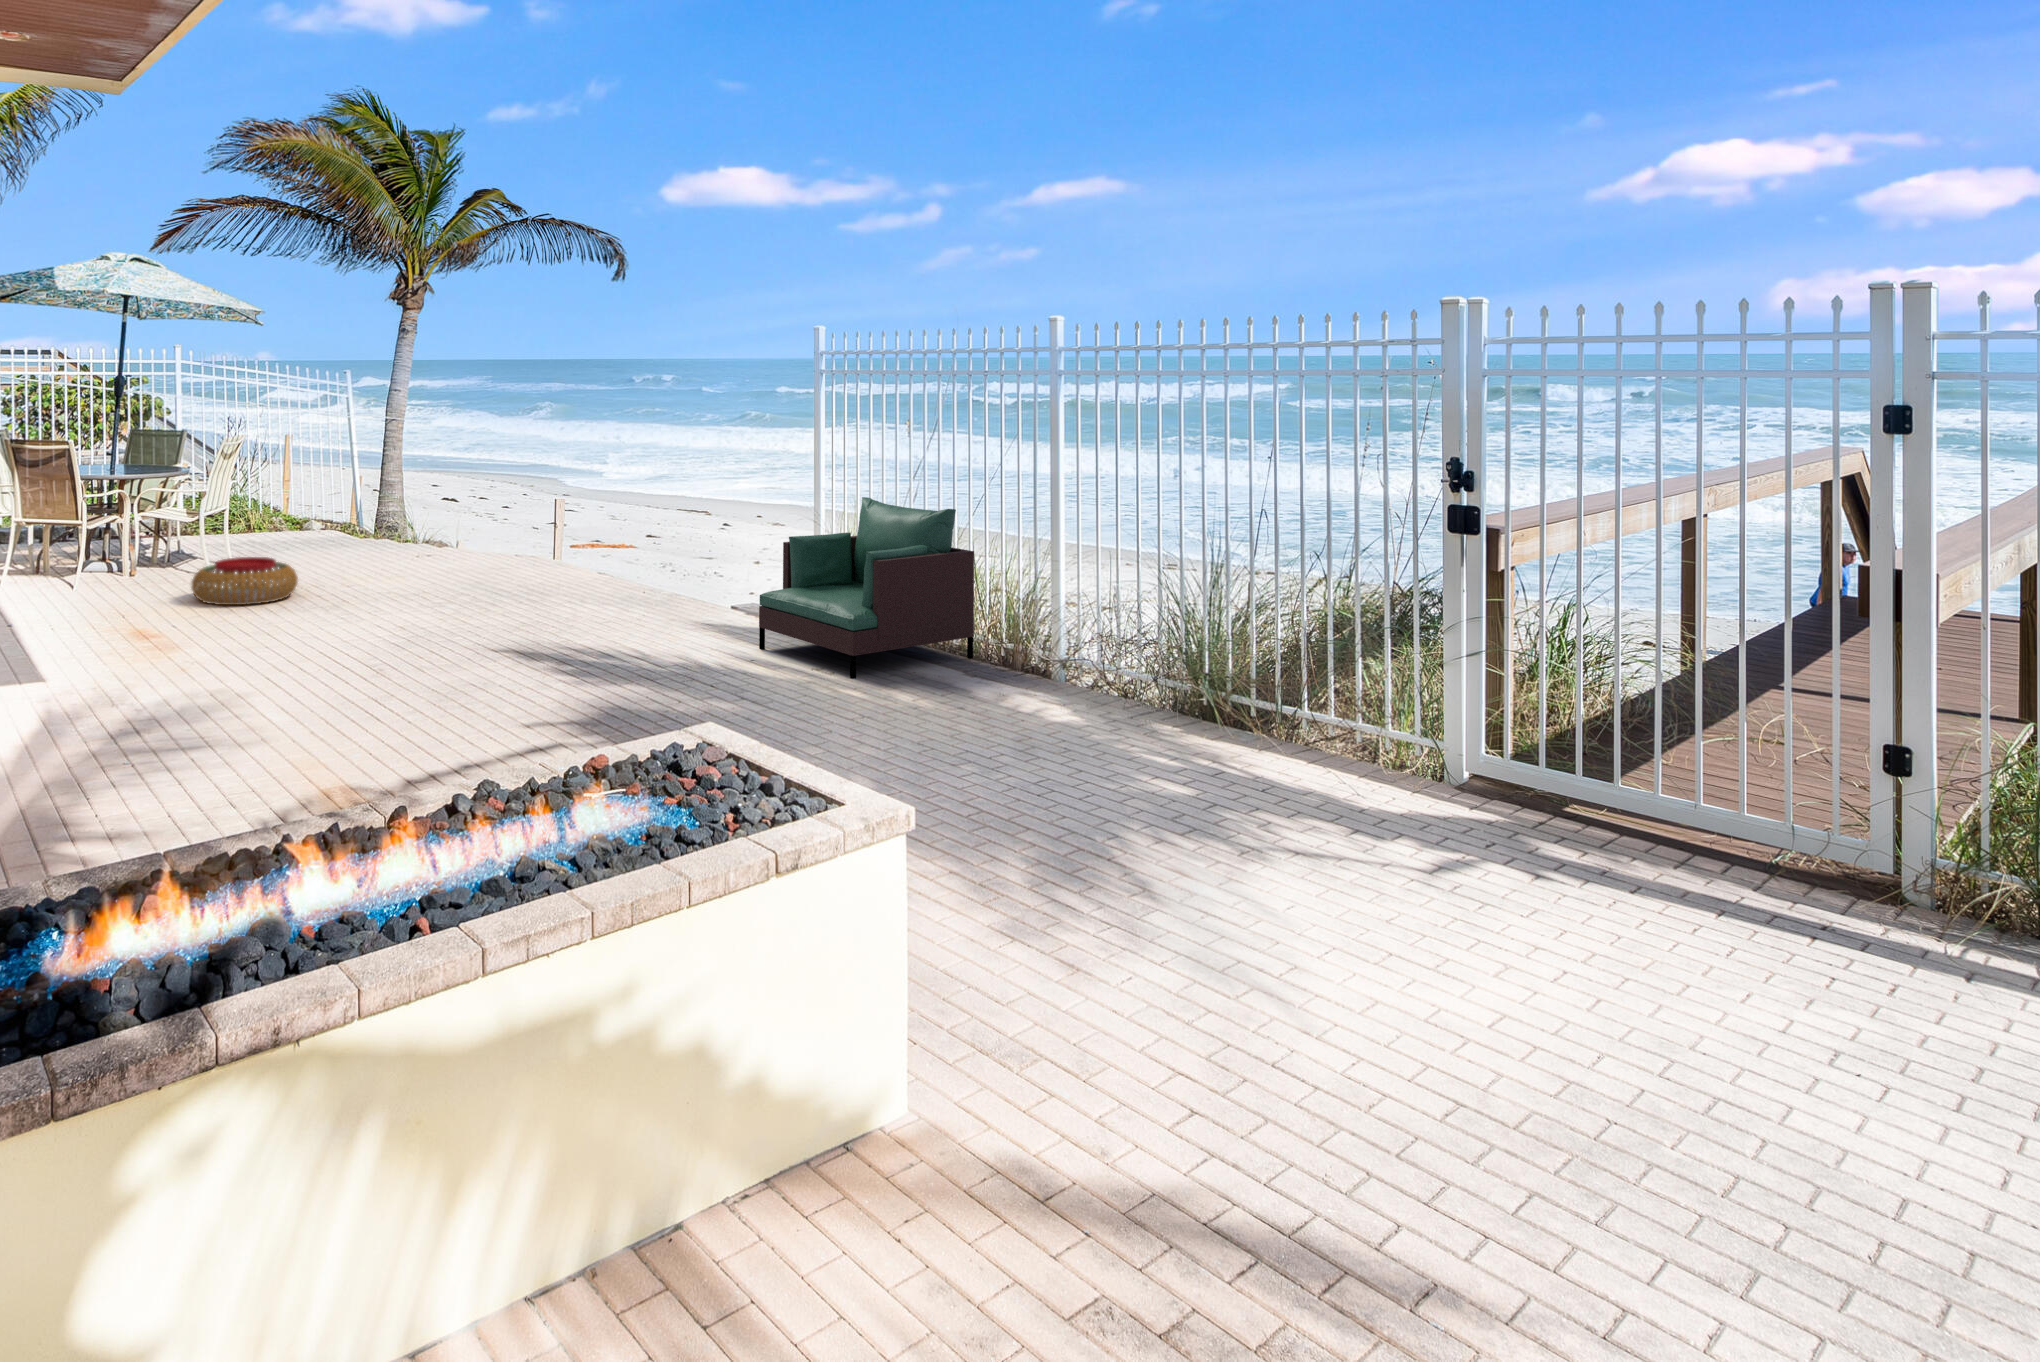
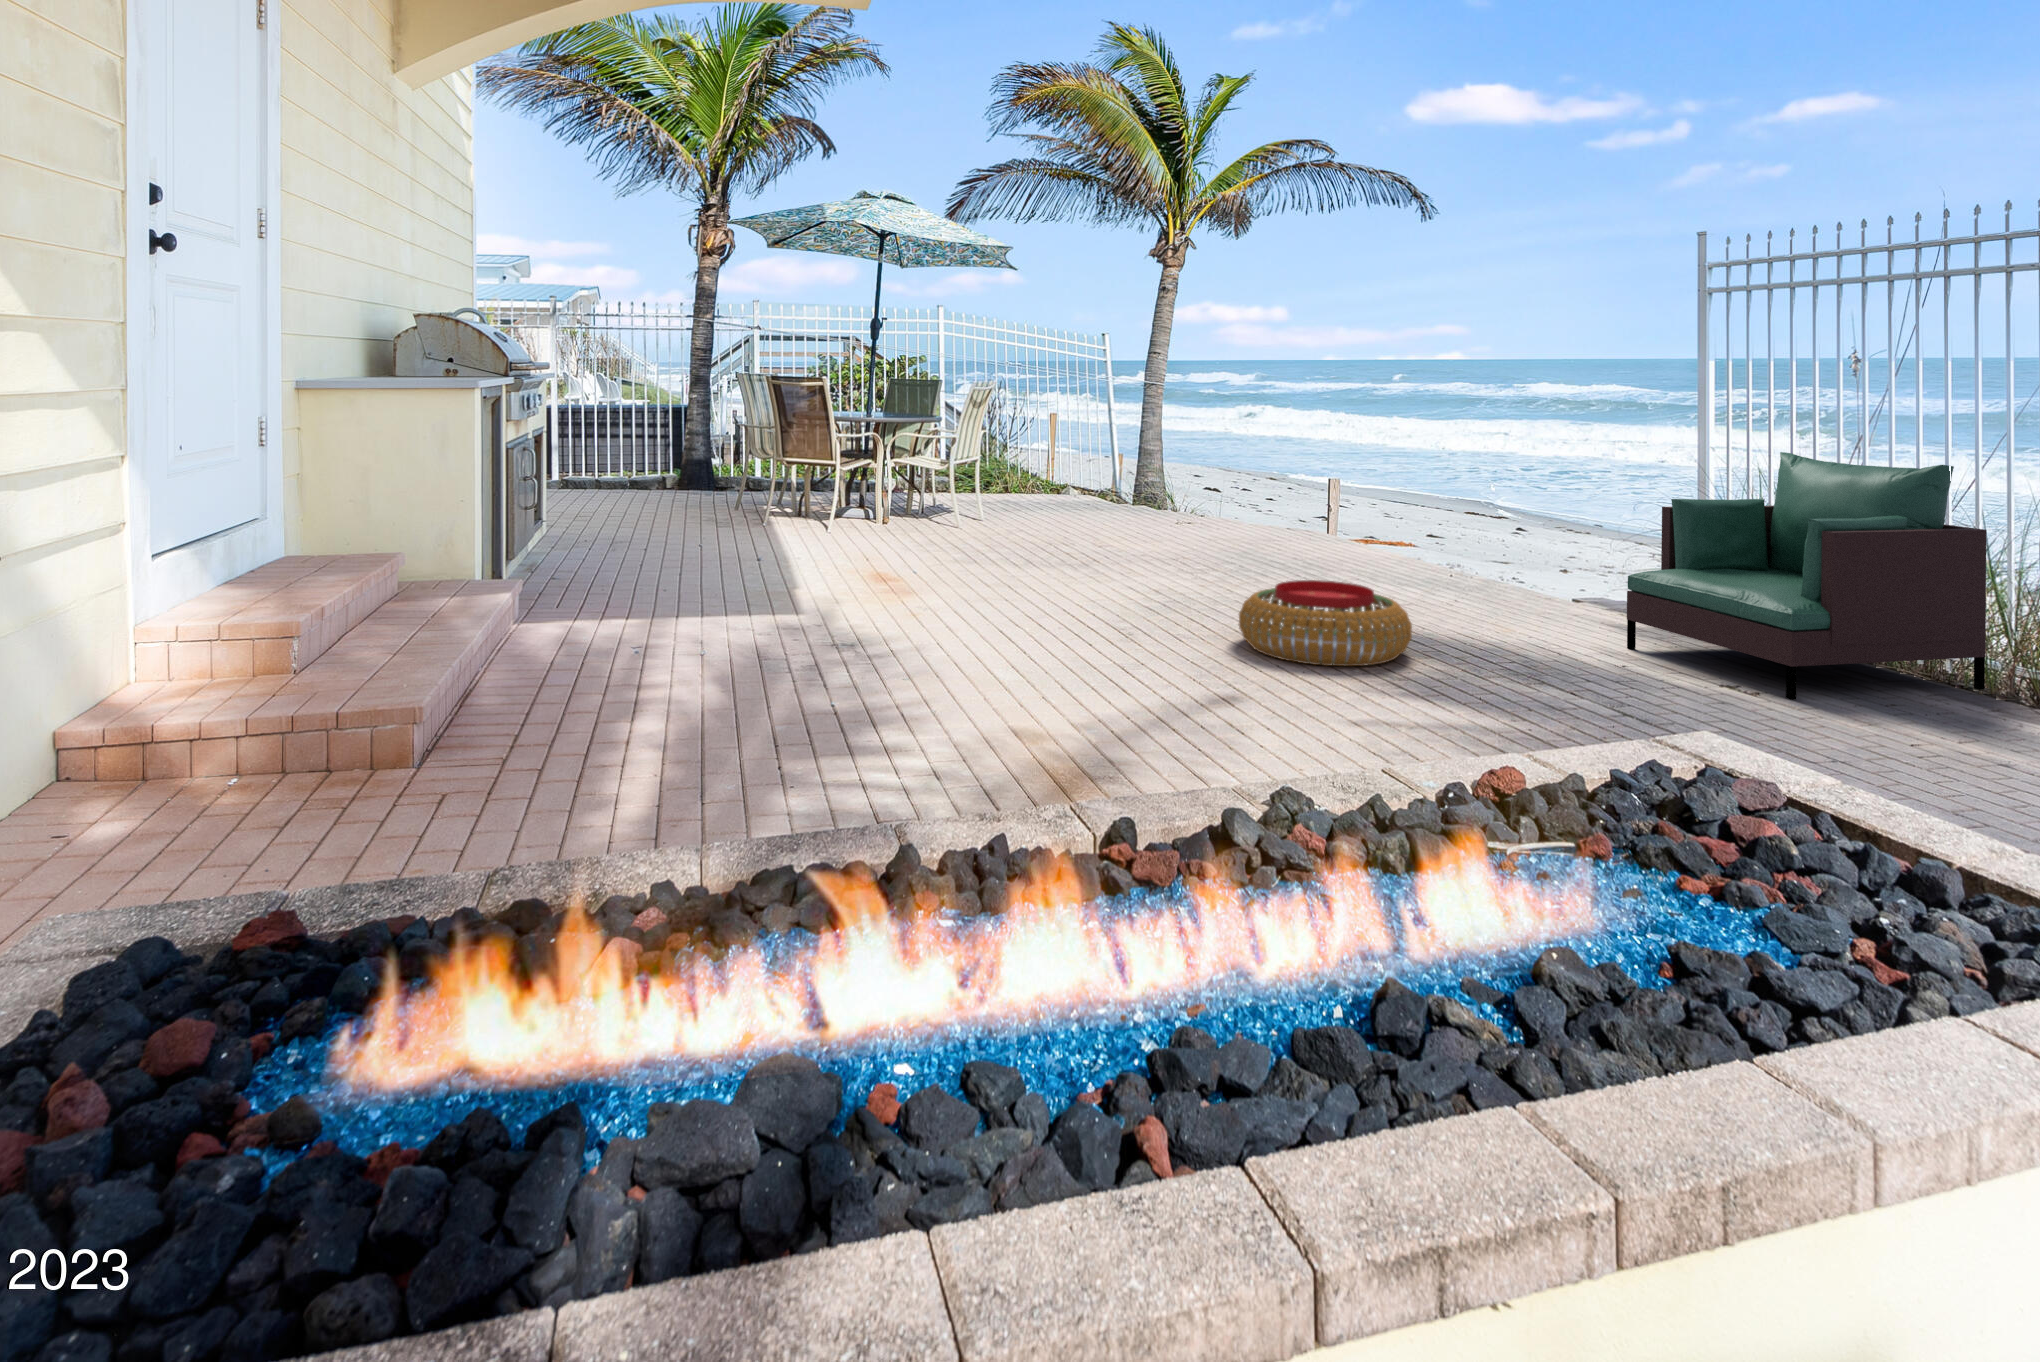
pouf: present [192,557,298,605] -> present [1238,580,1412,666]

